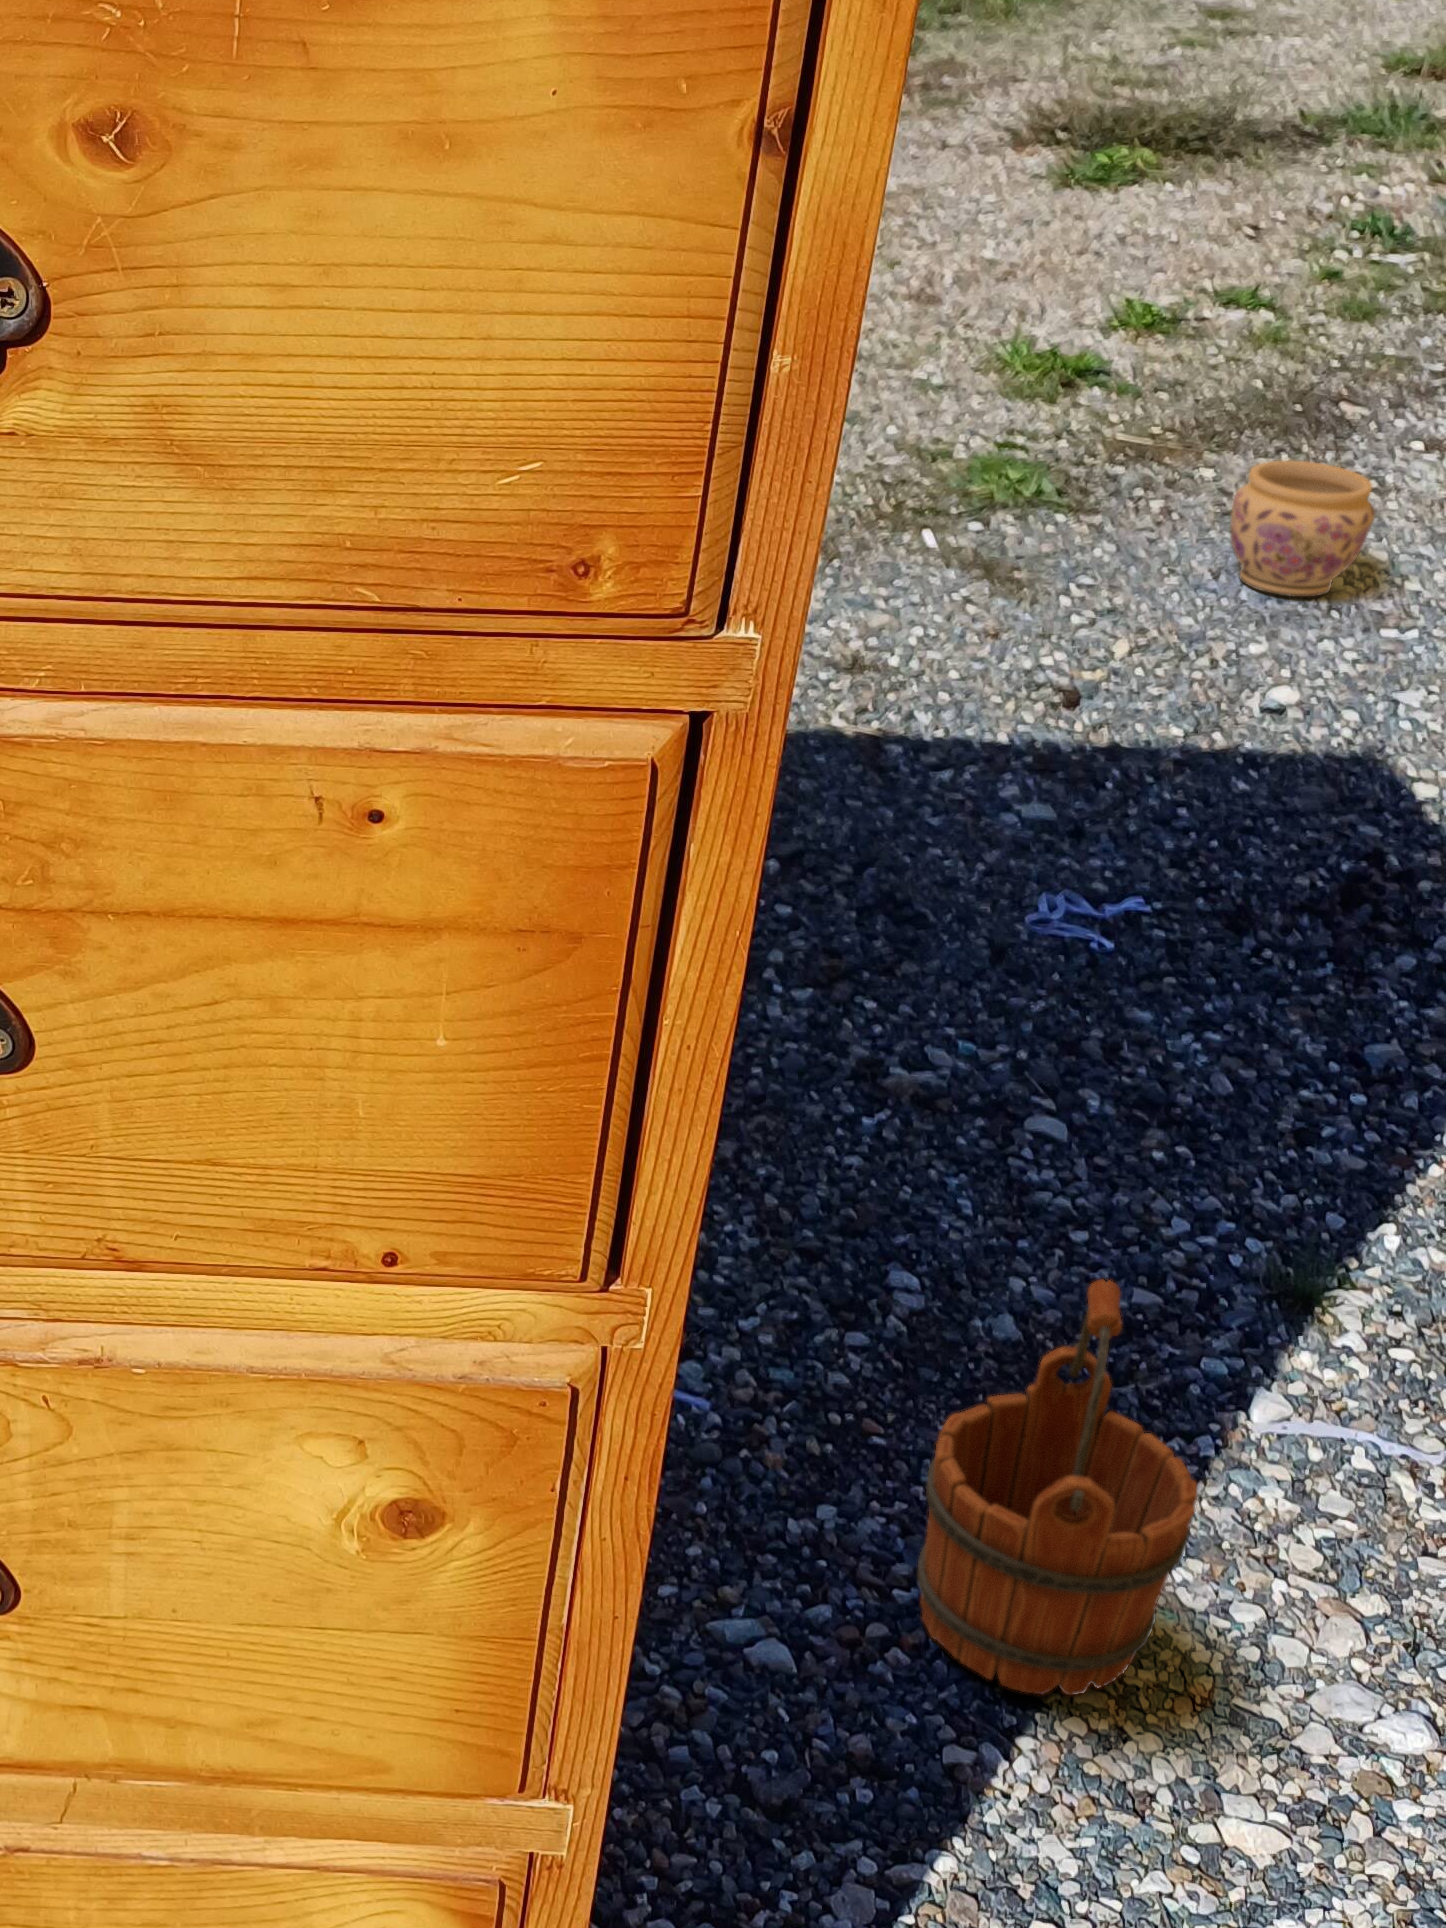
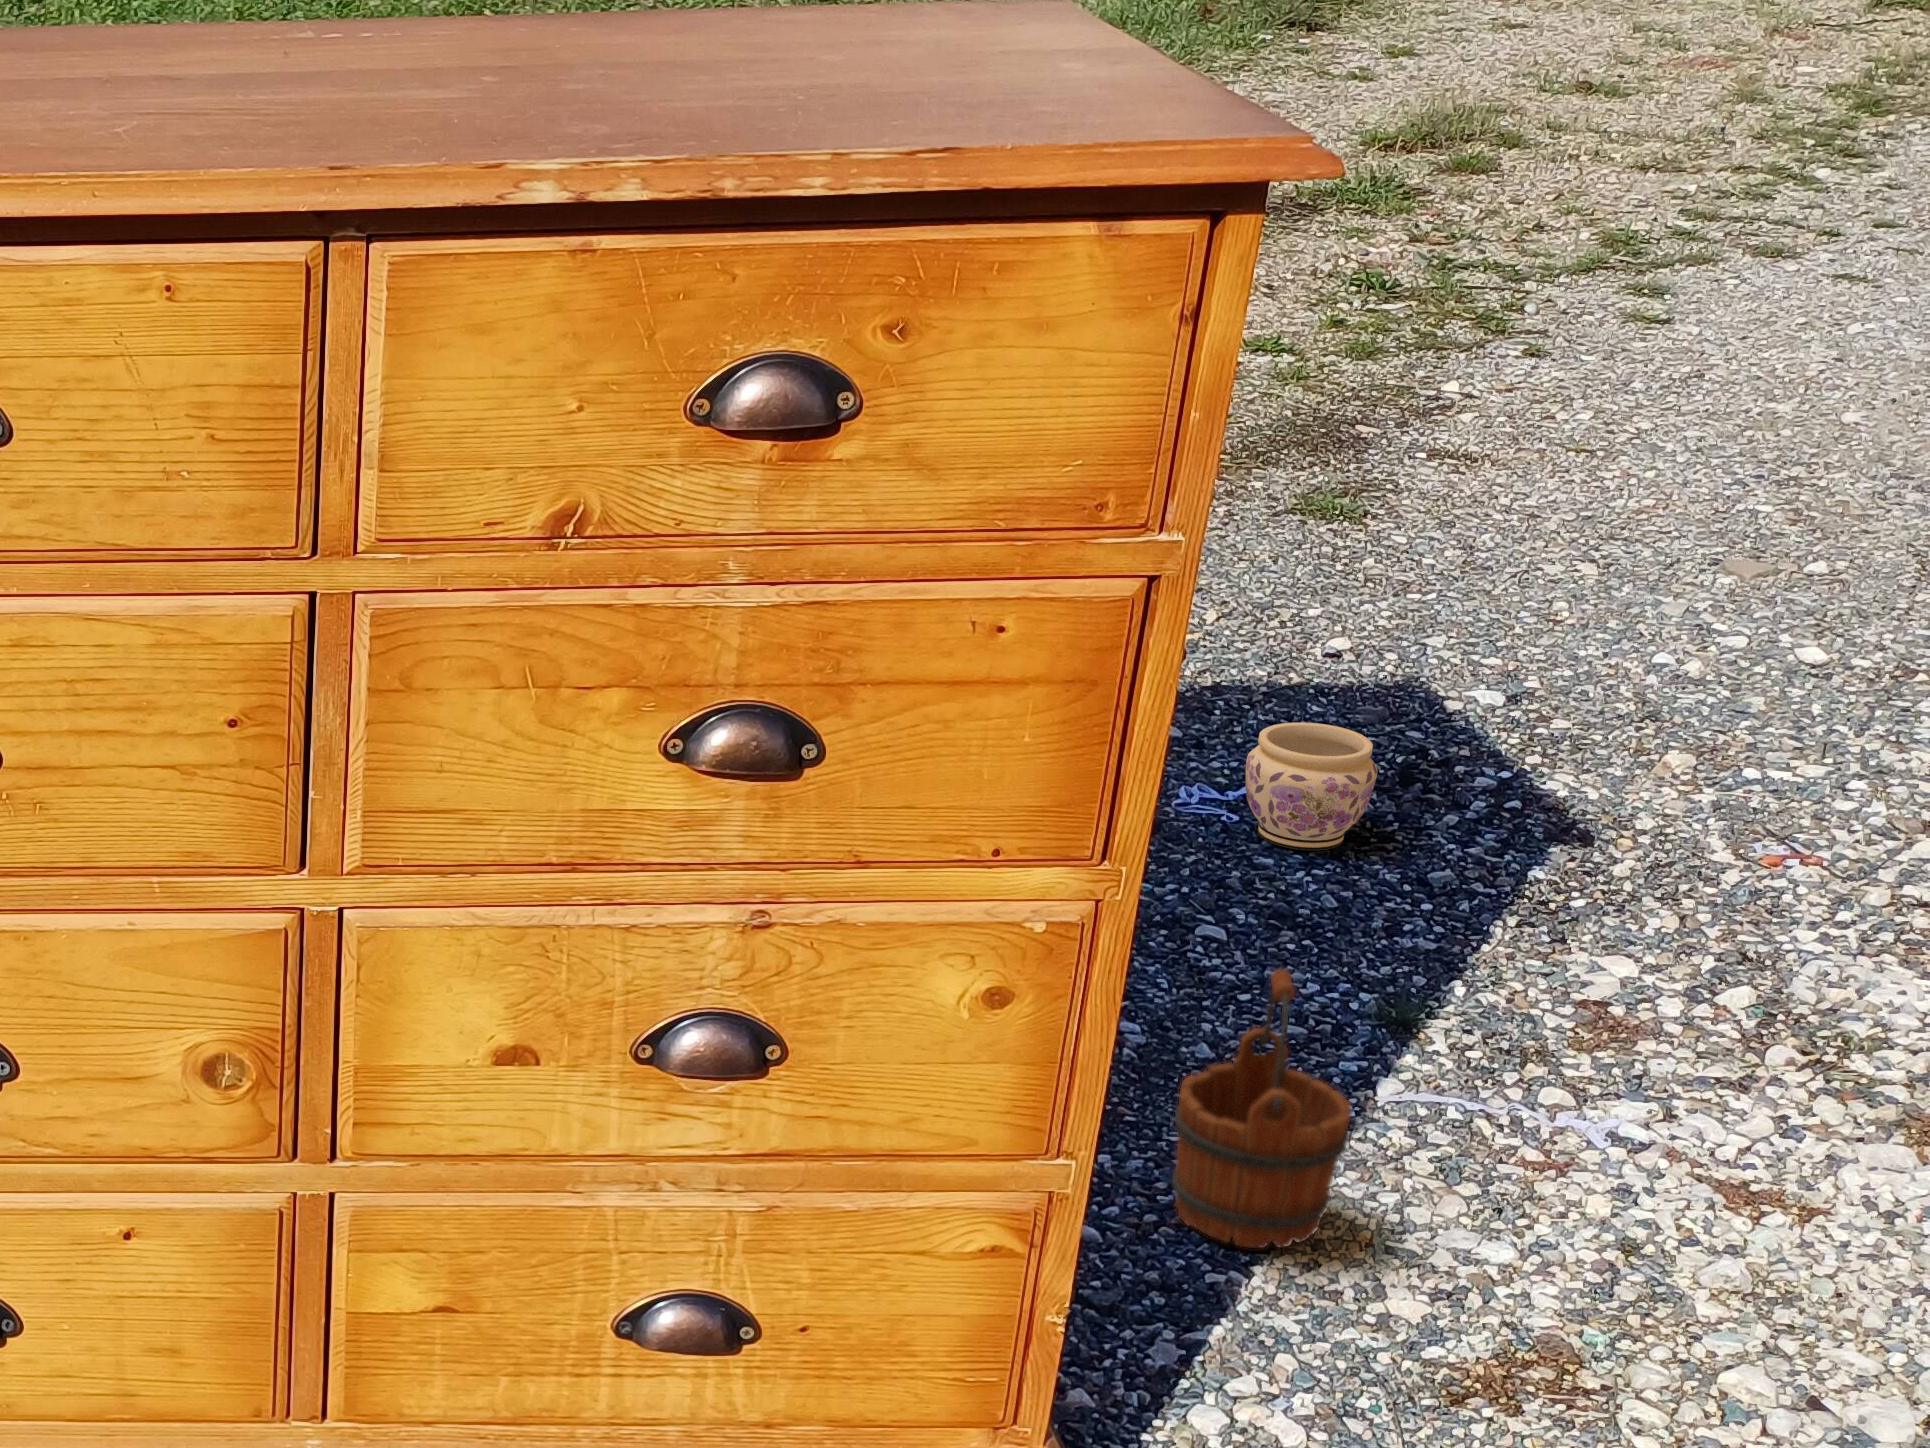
planter: present [1230,460,1375,597] -> present [1246,722,1377,850]

